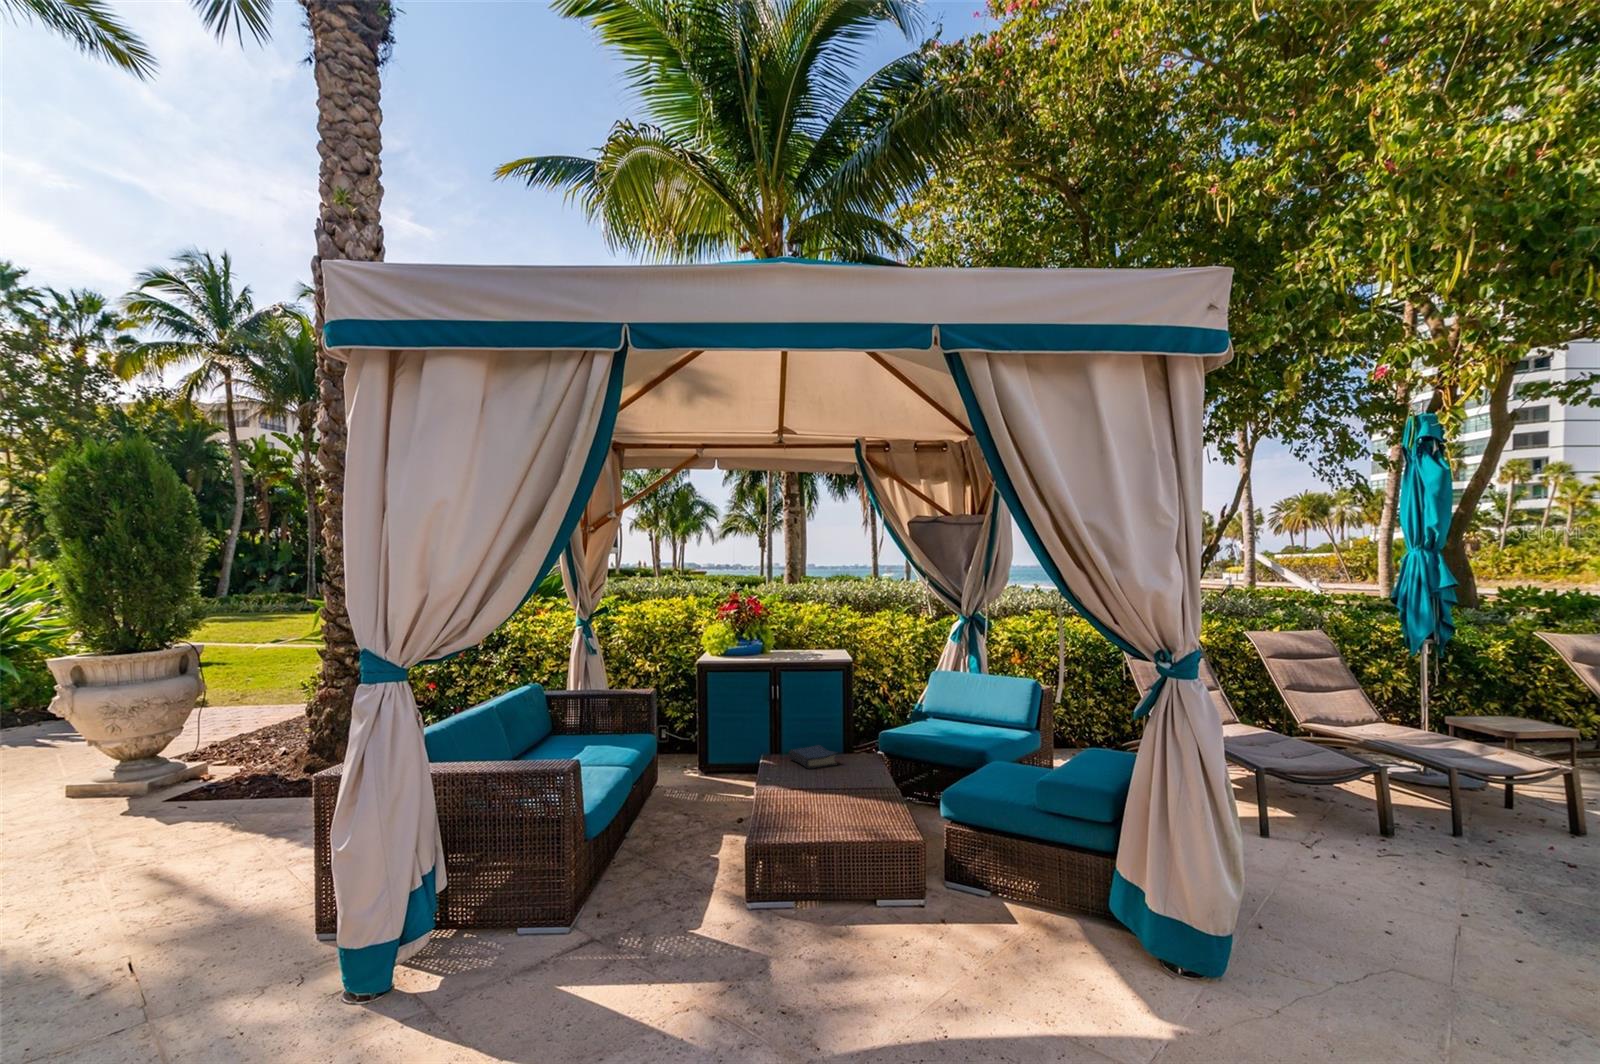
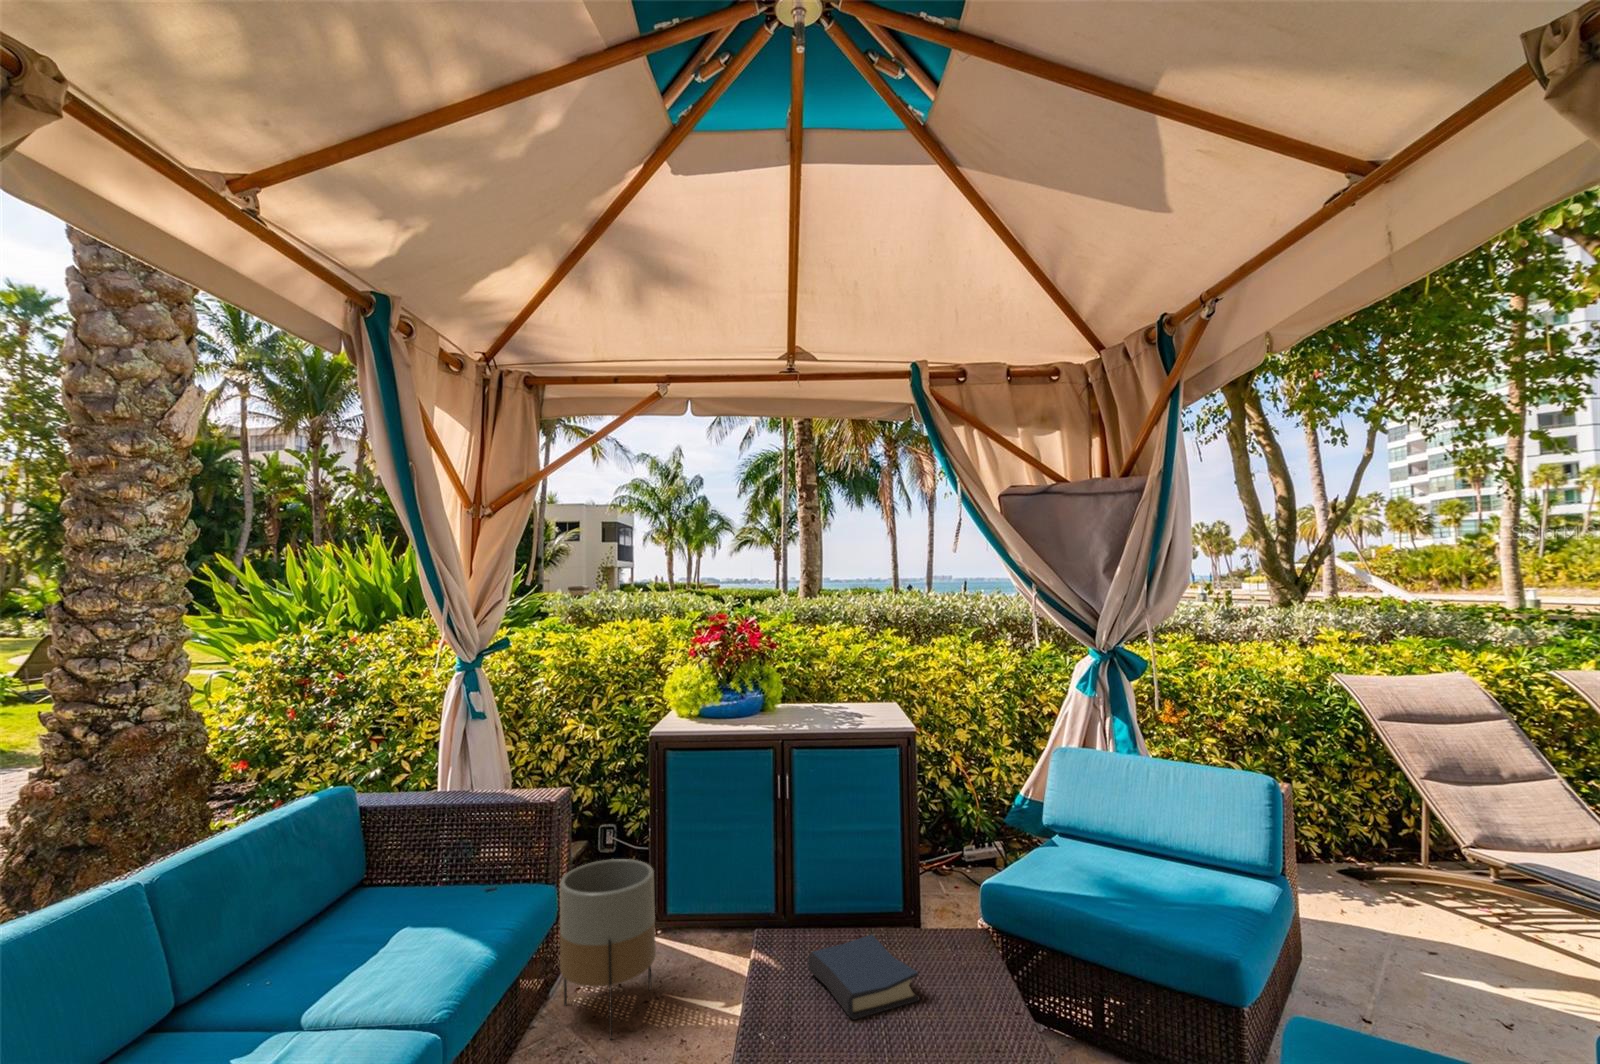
planter: none [659,726,708,808] -> present [560,859,656,1039]

